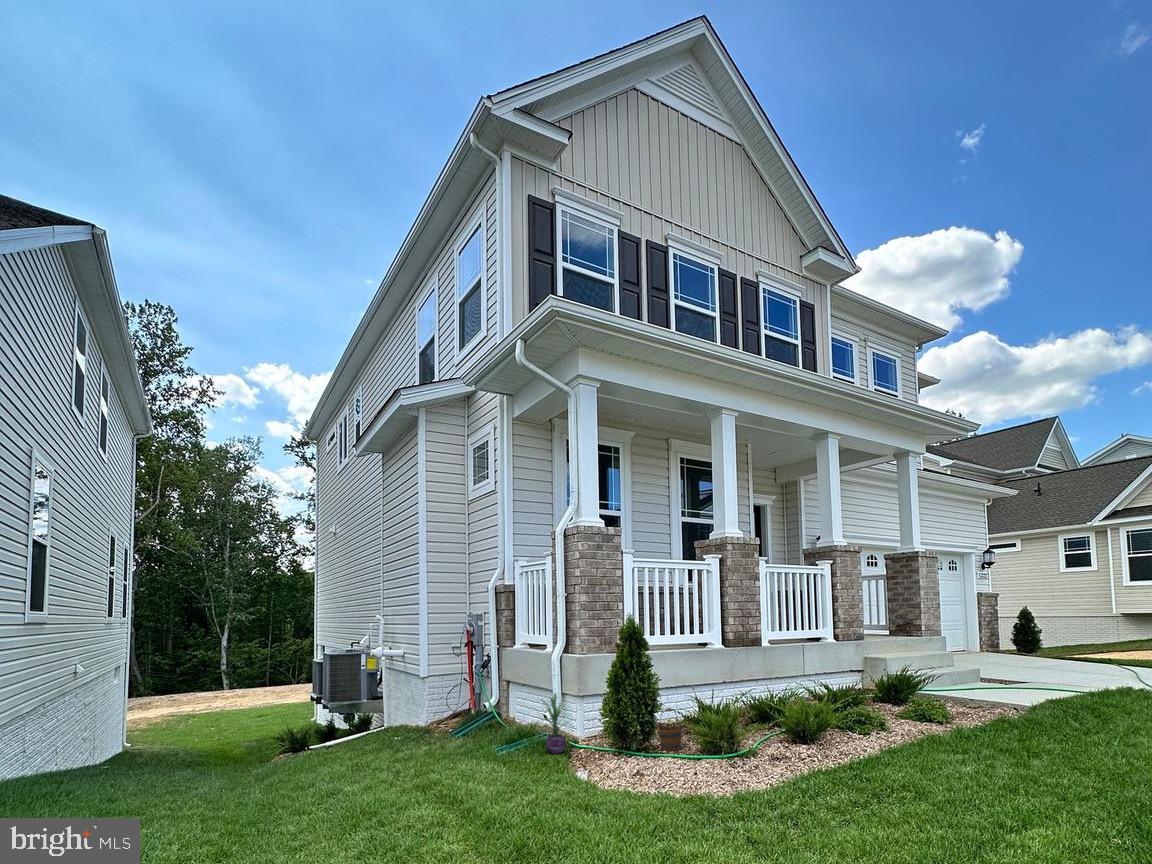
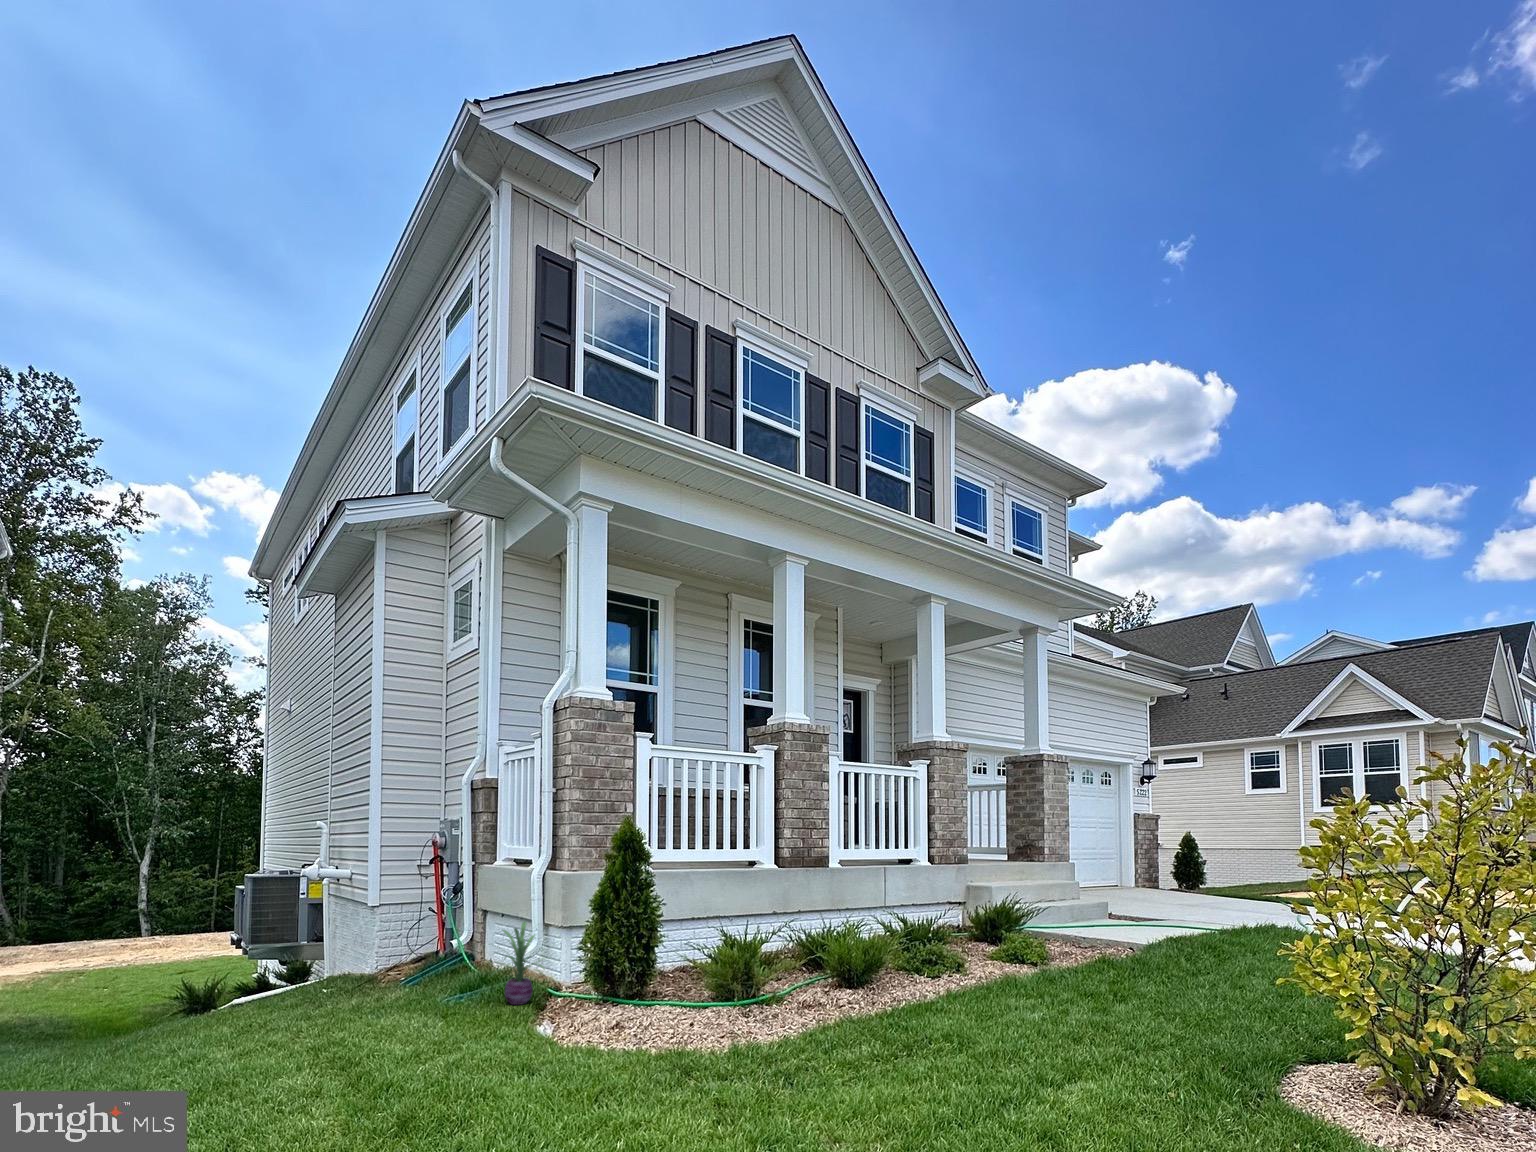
wooden bucket: present [657,709,682,751] -> none [660,944,693,1002]

